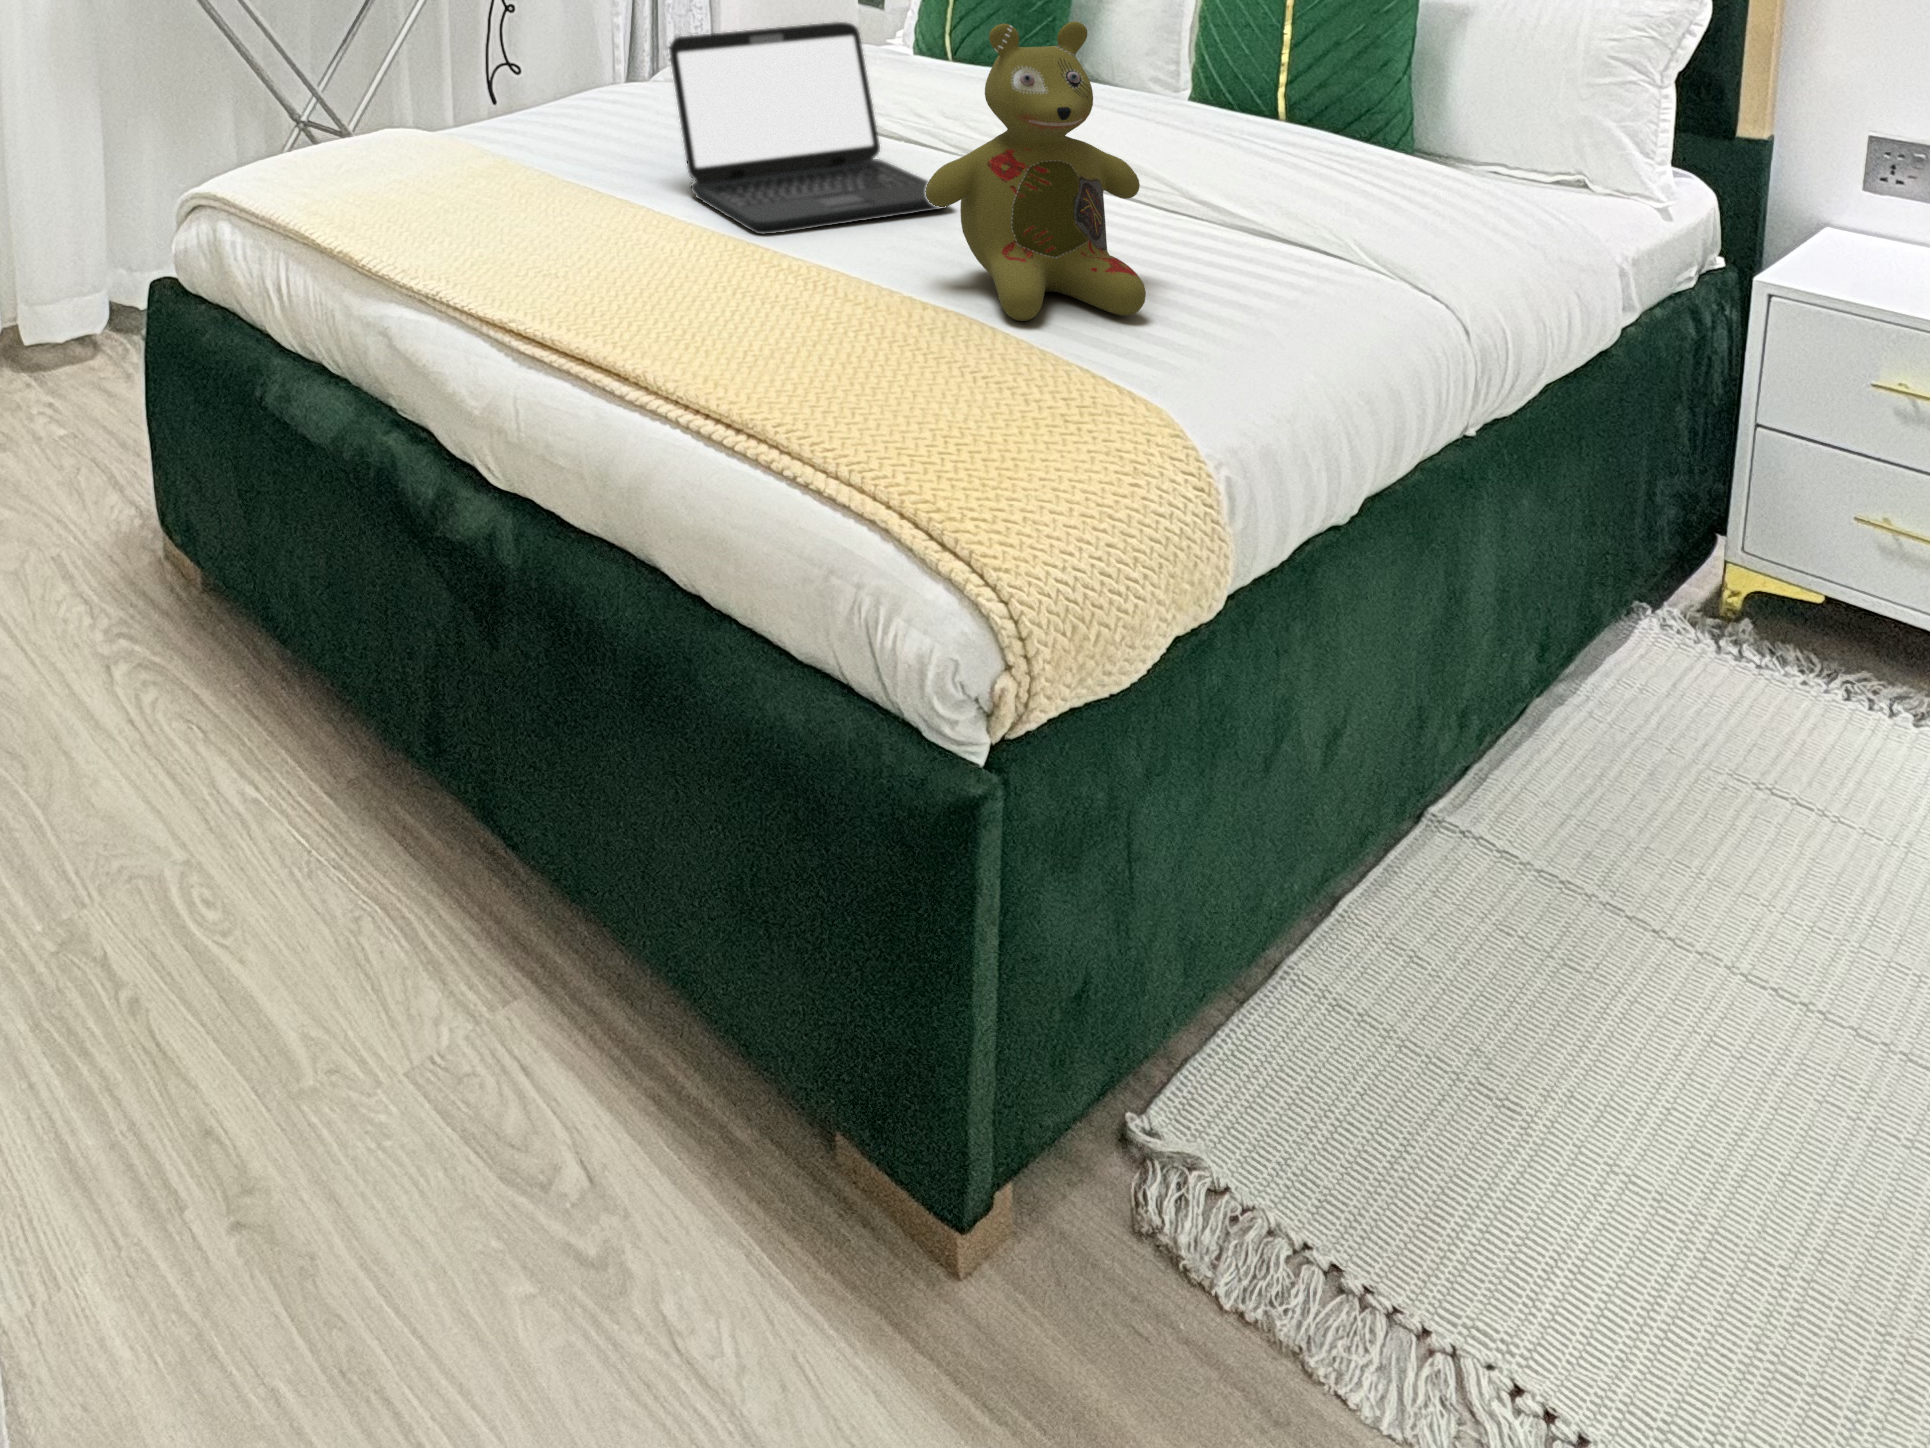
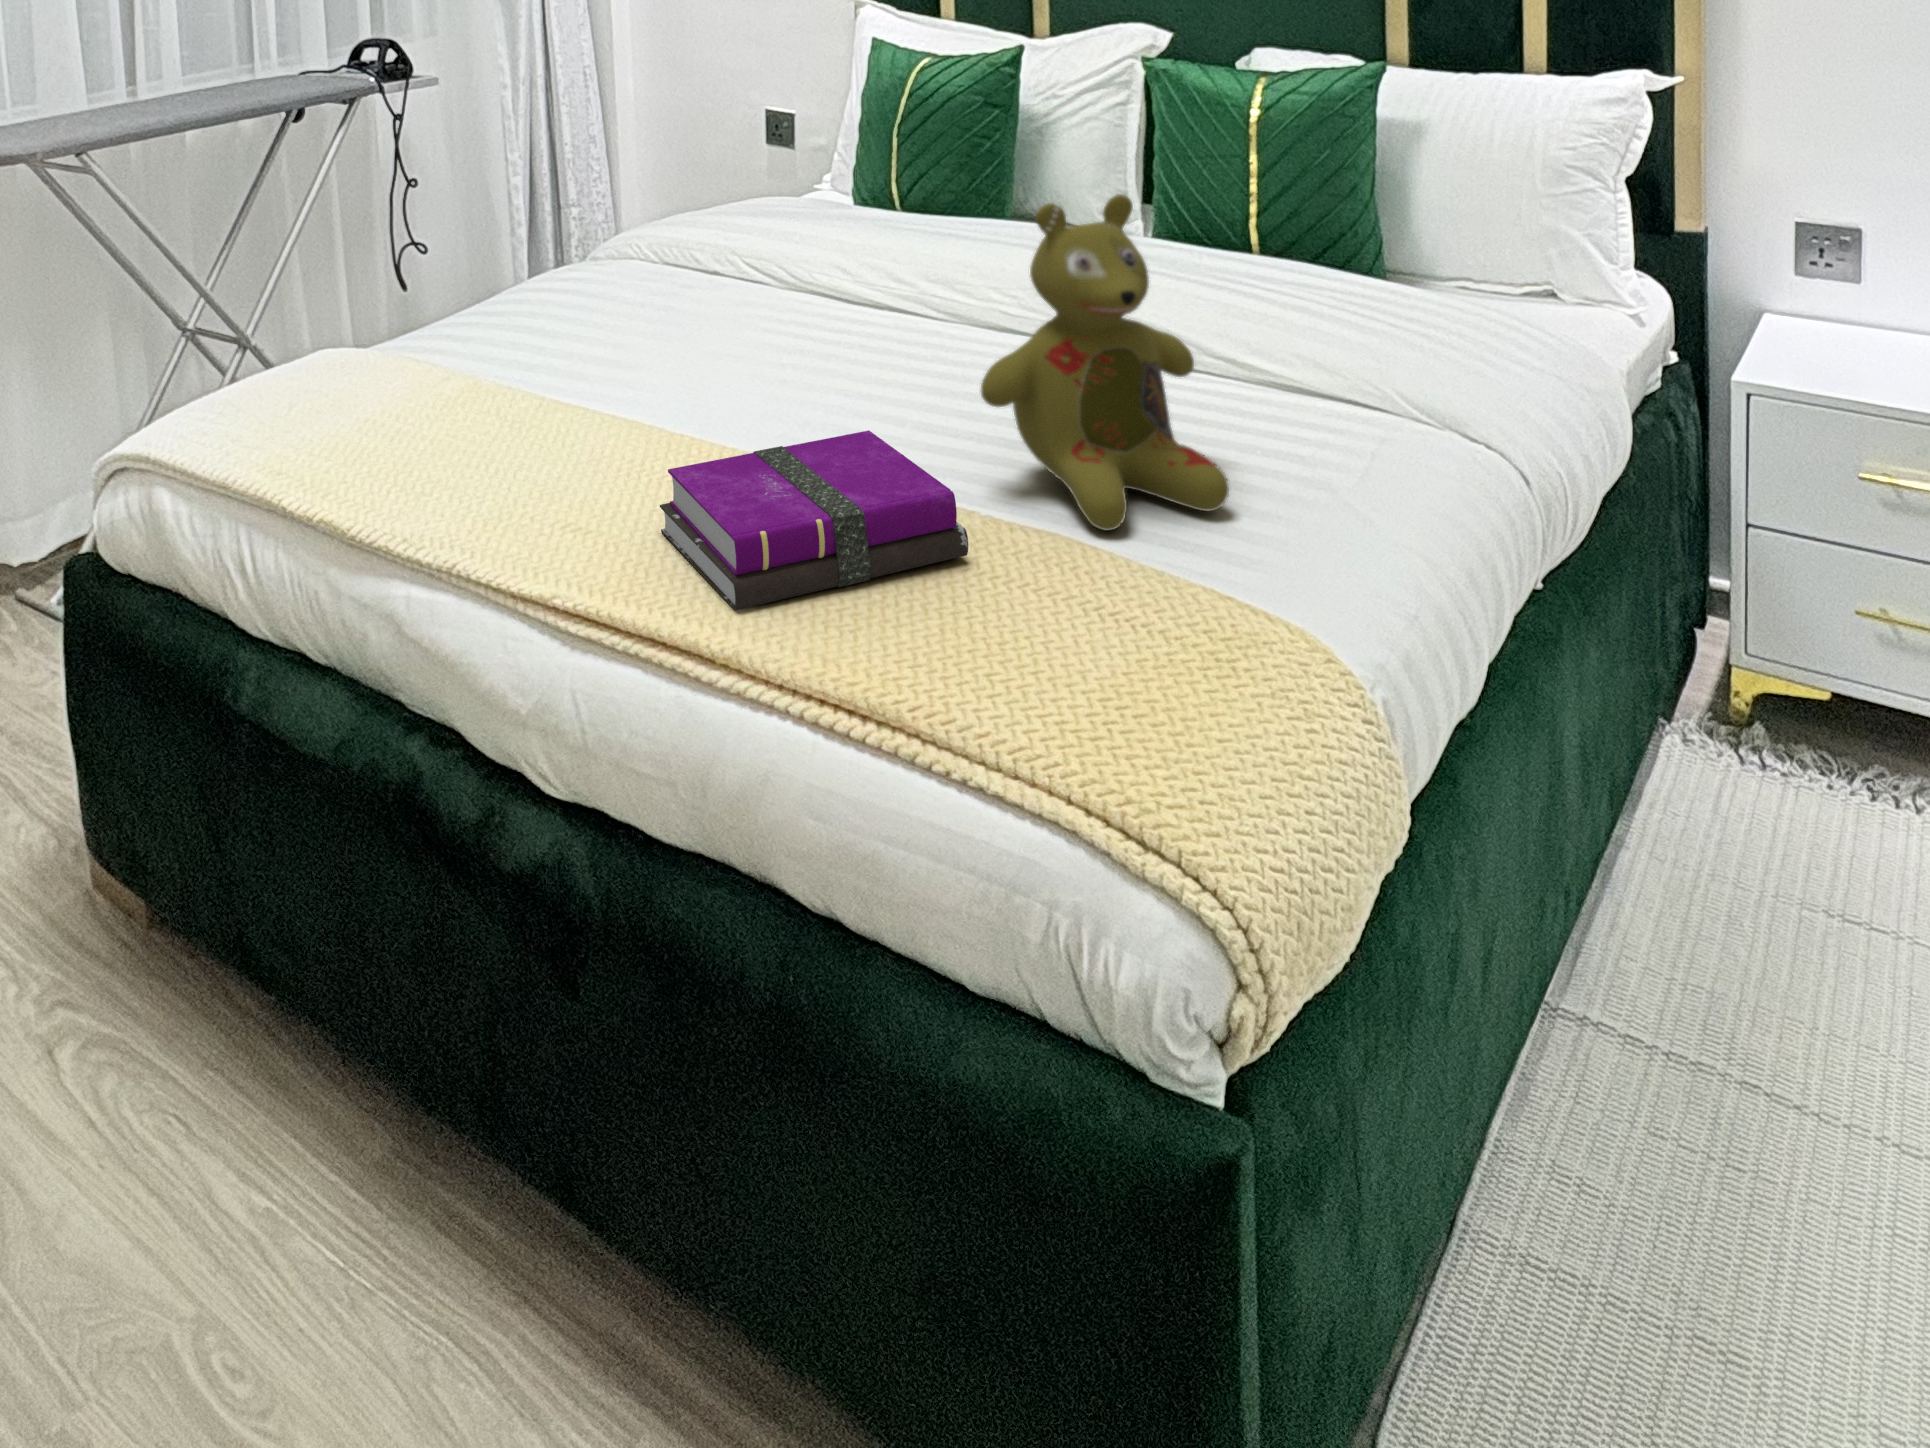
laptop: present [669,22,941,234] -> none [655,194,972,447]
notebook: none [619,217,882,344] -> present [660,430,968,610]

